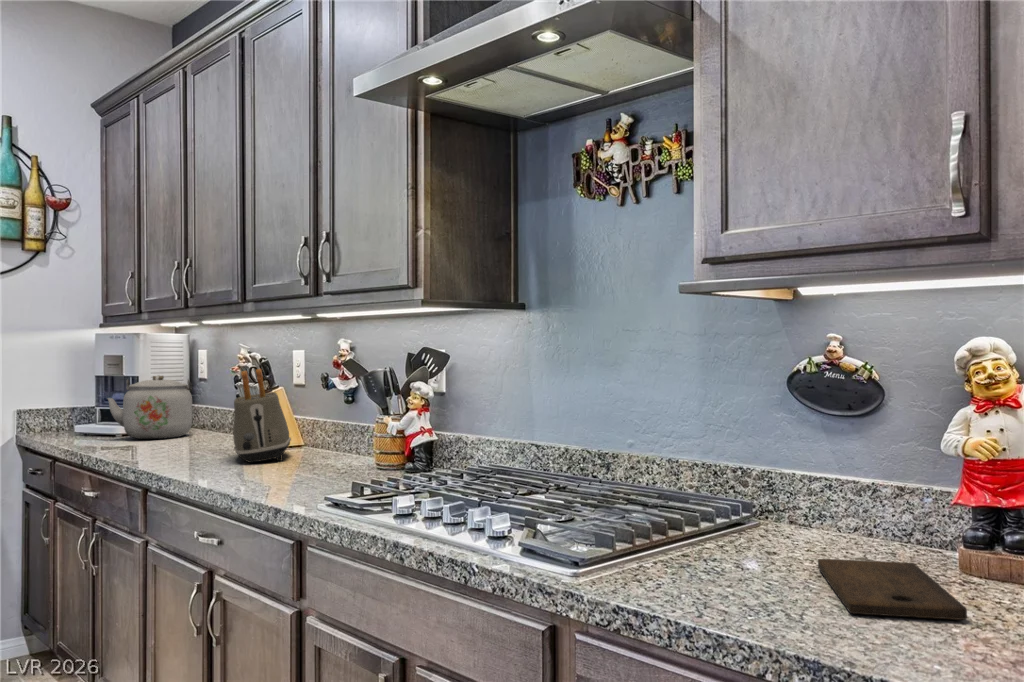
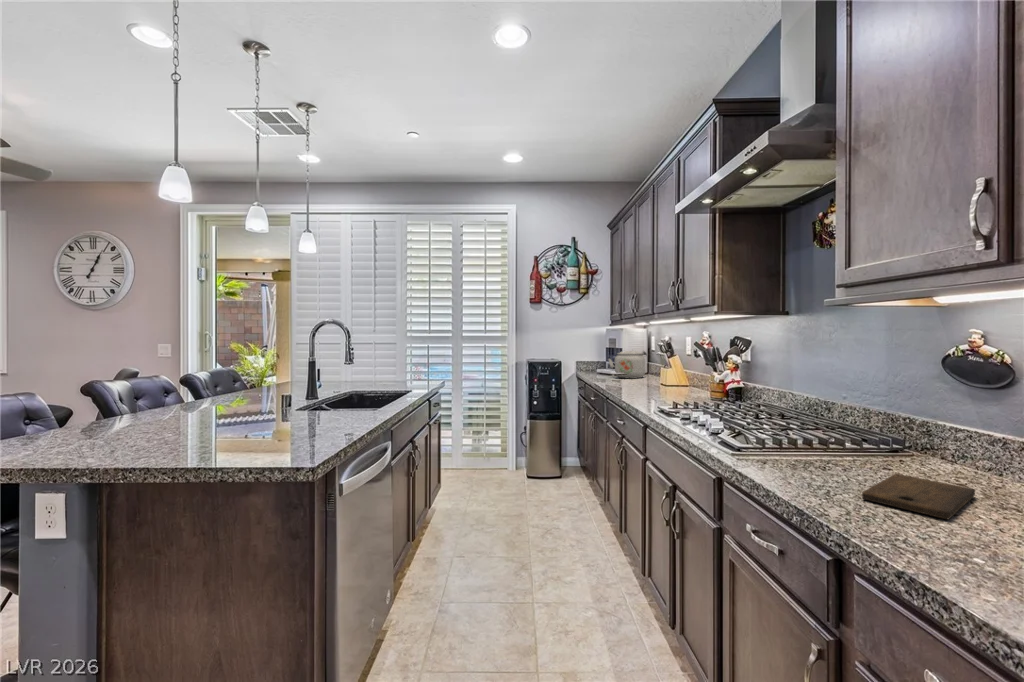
toaster: present [233,369,291,463] -> none [645,347,674,392]

